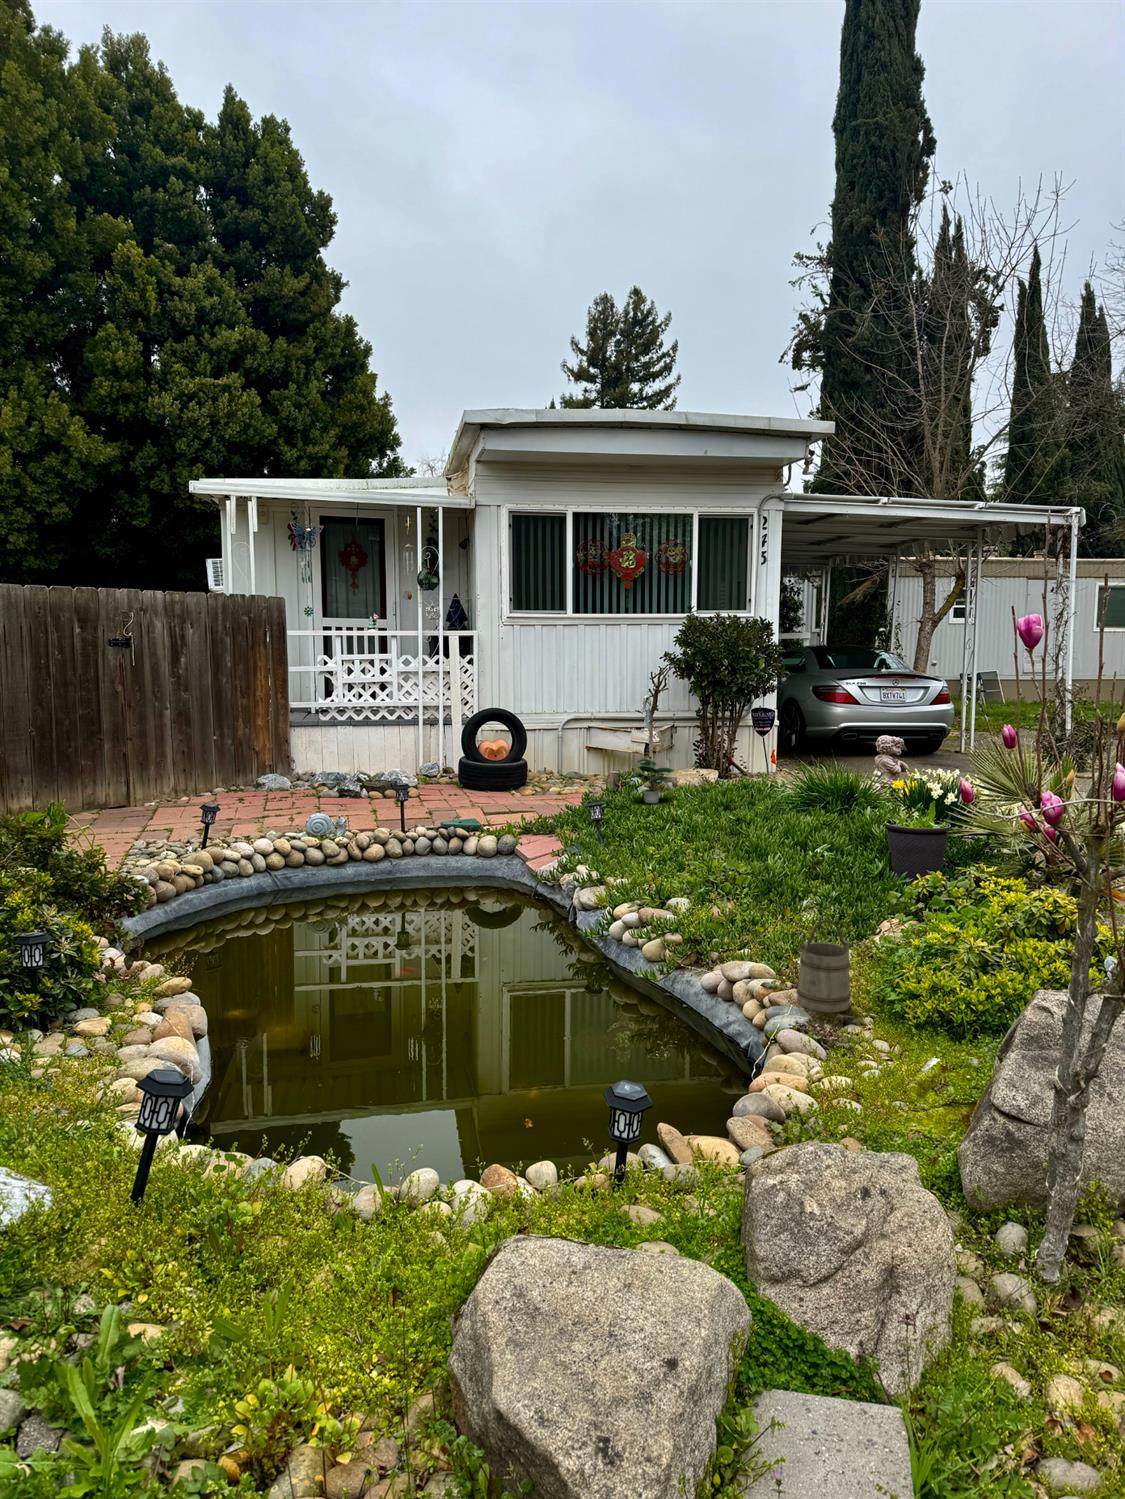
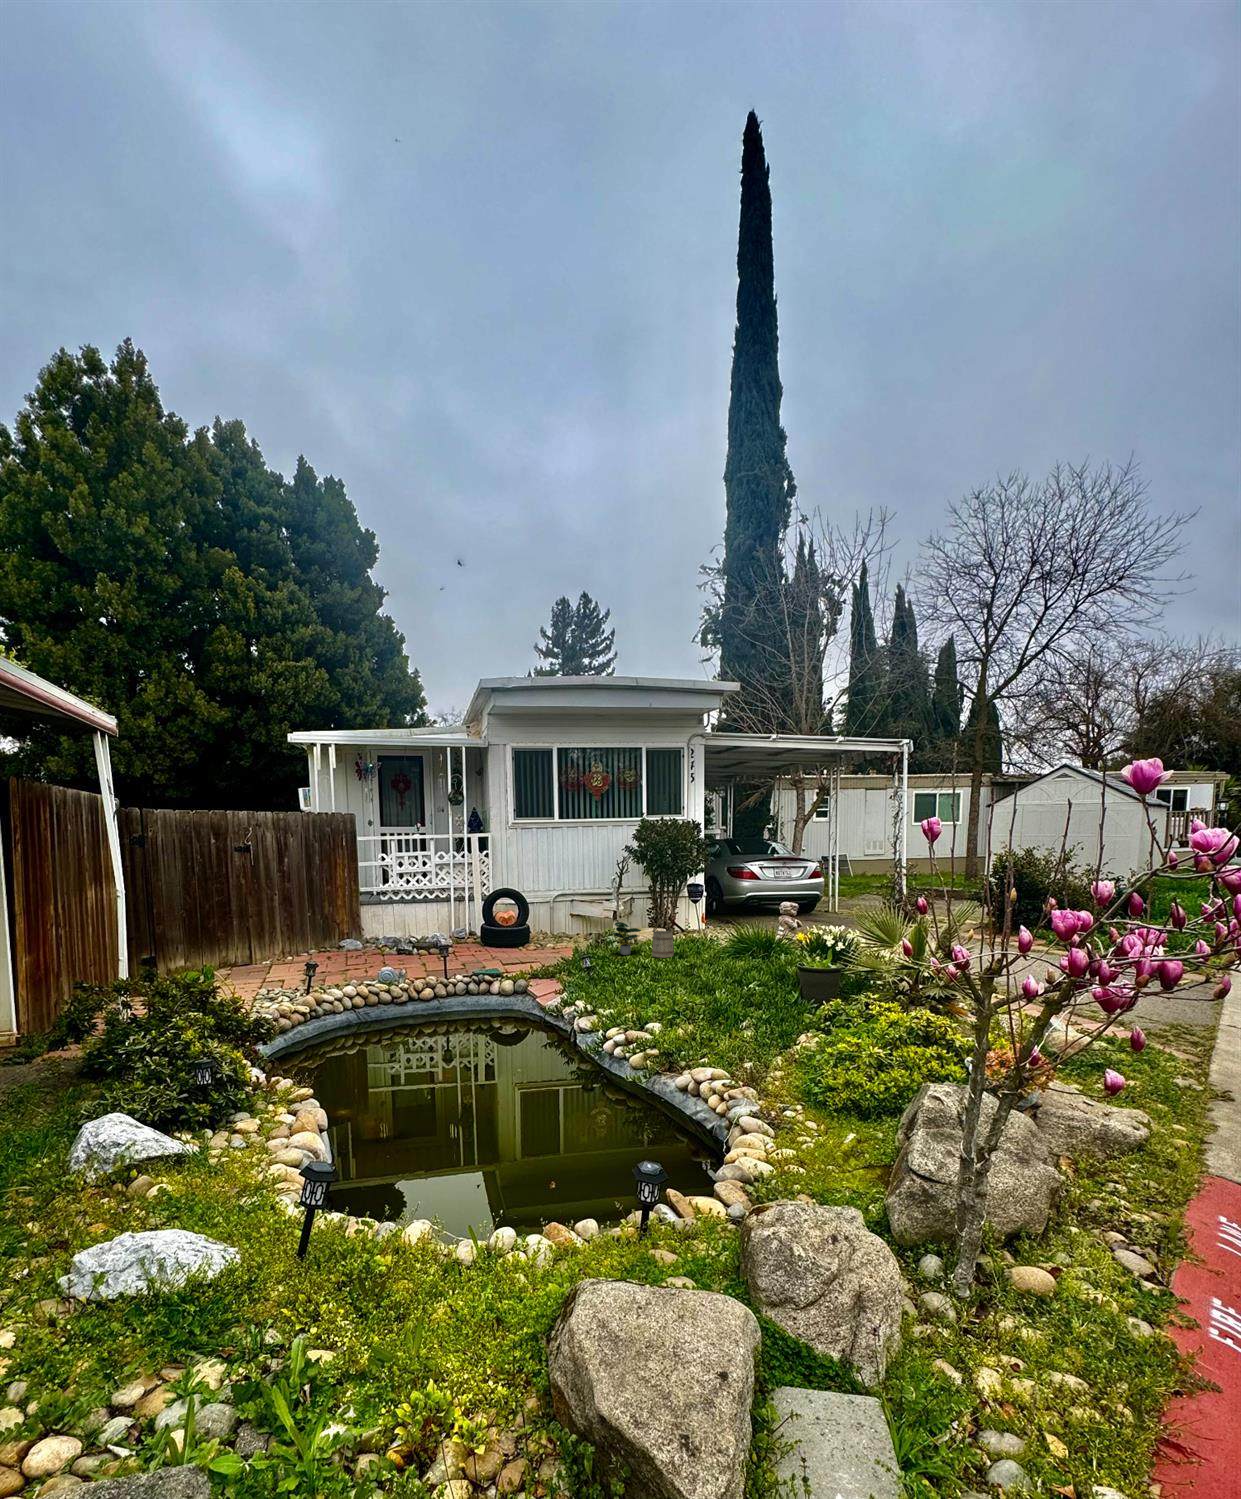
bucket: present [797,920,852,1013] -> present [652,919,674,958]

